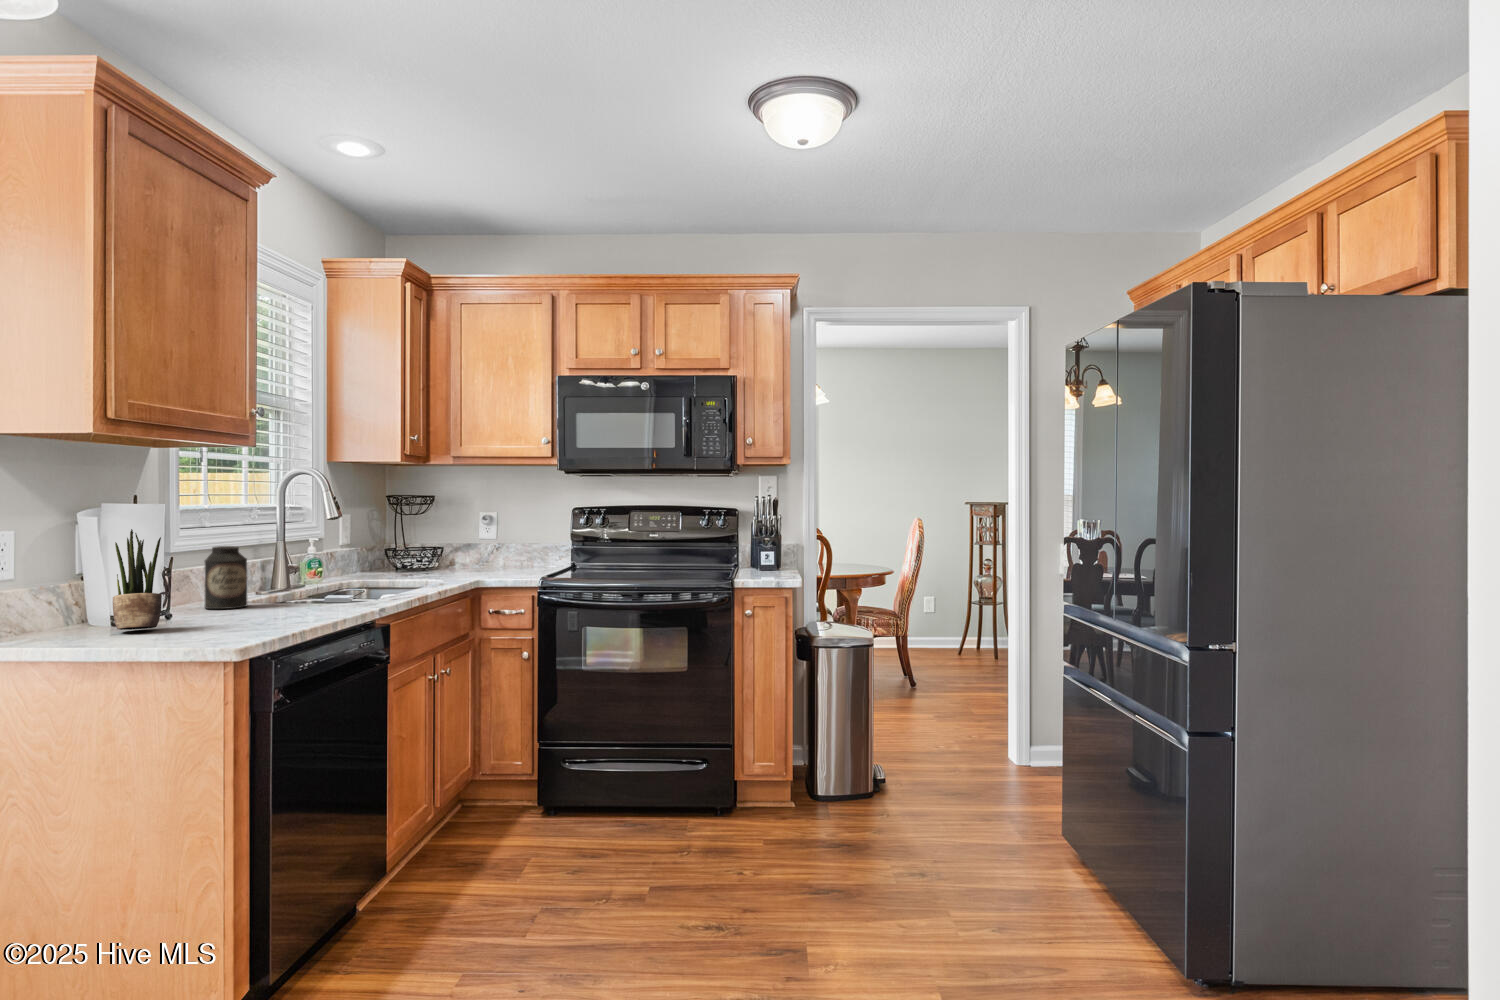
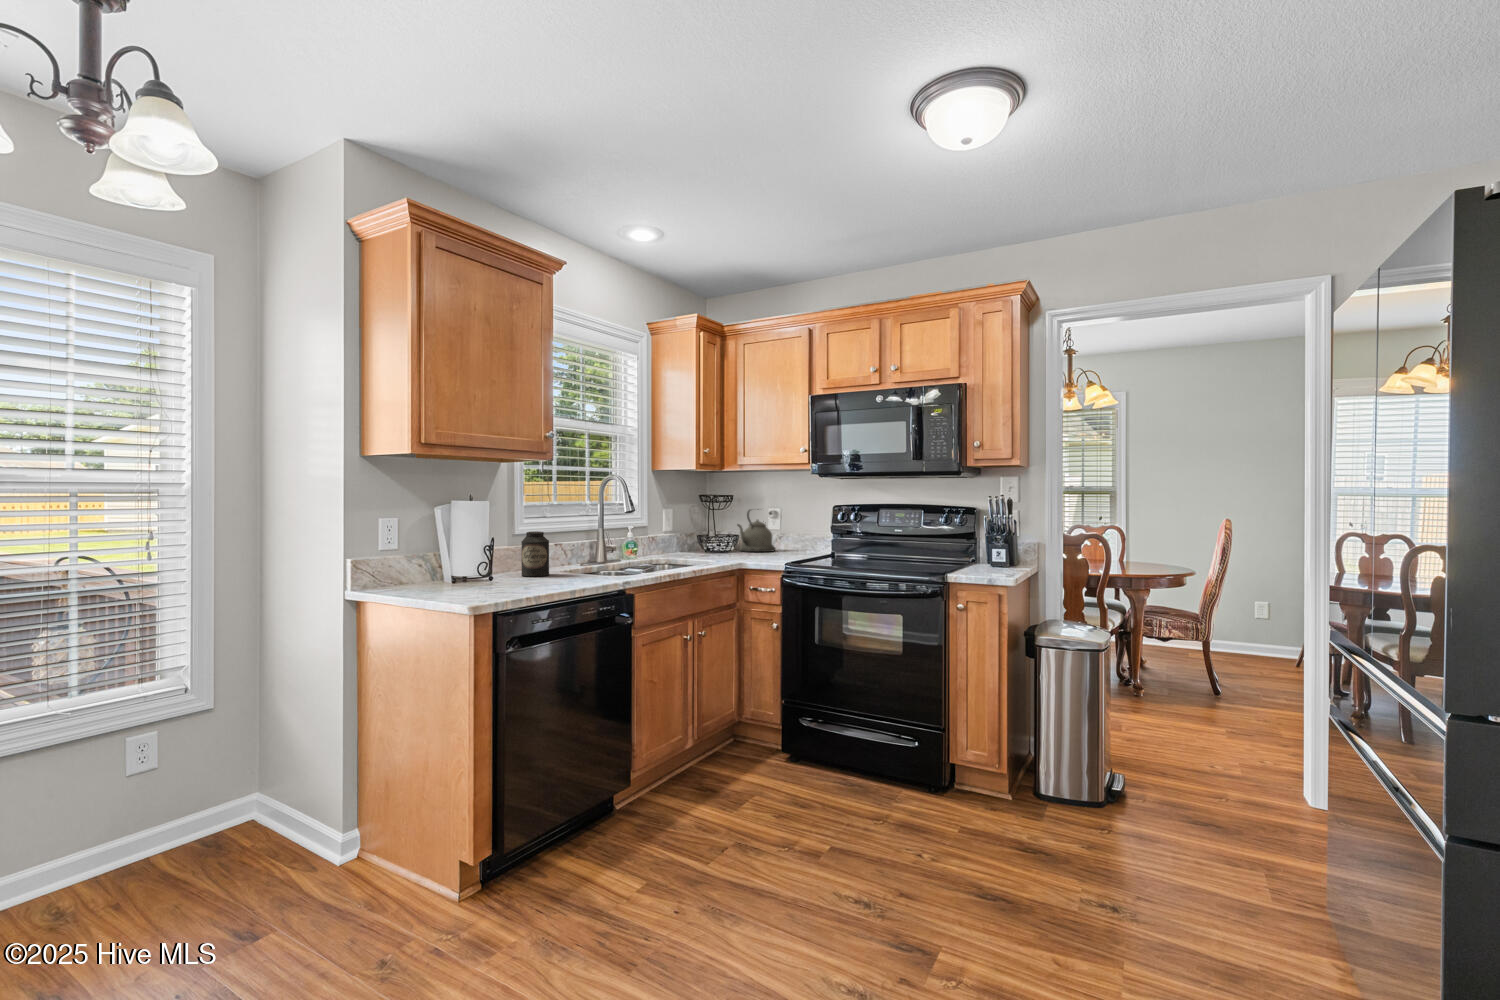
kettle: none [441,513,490,567] -> present [737,510,776,552]
potted plant: present [113,529,162,630] -> none [434,518,466,588]

